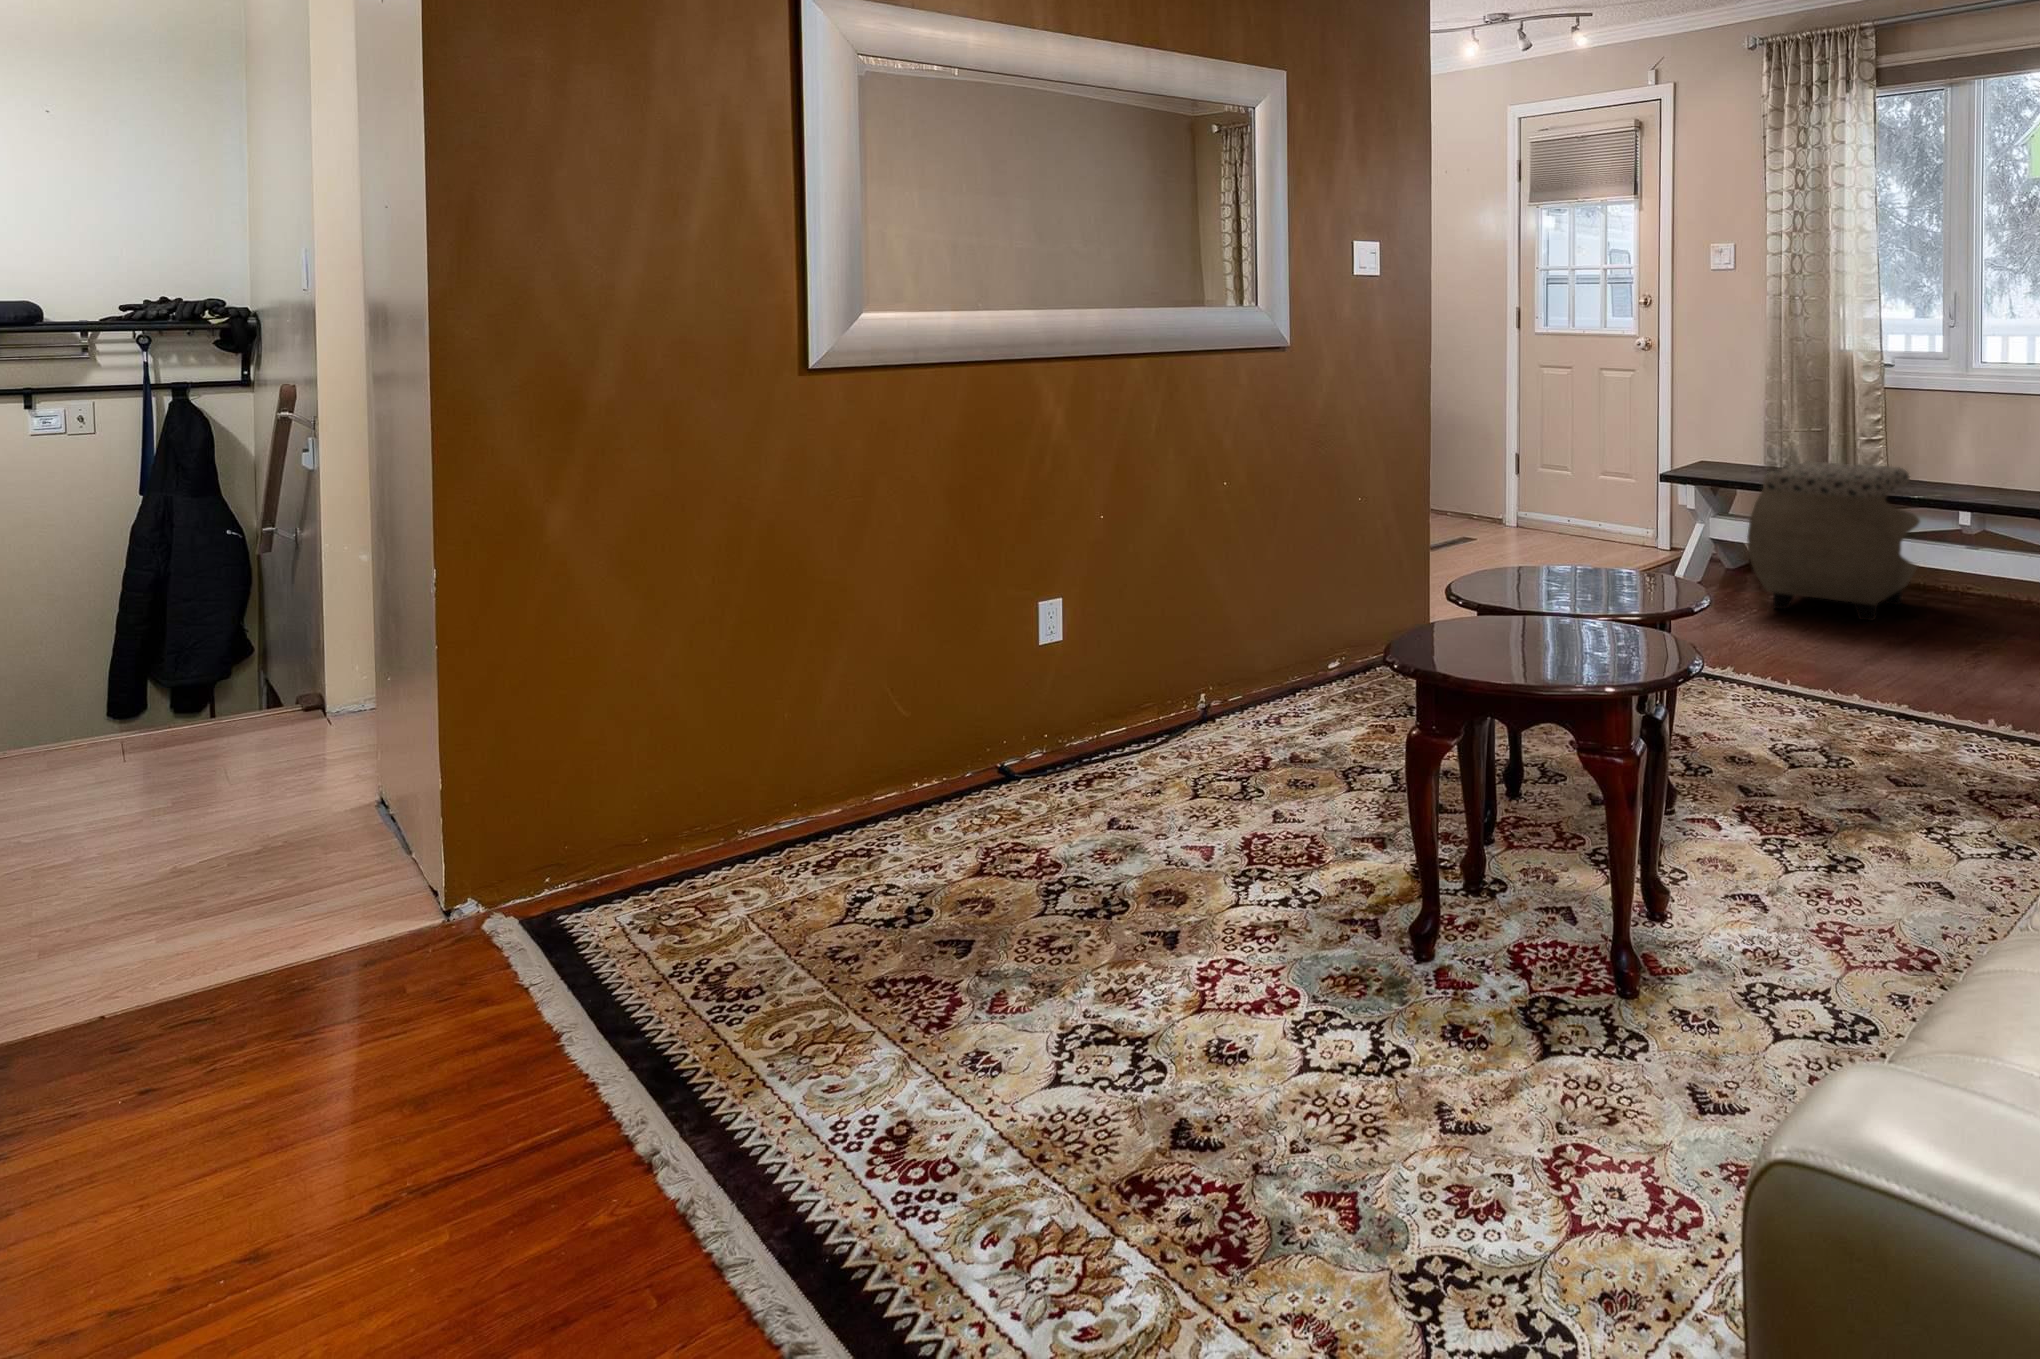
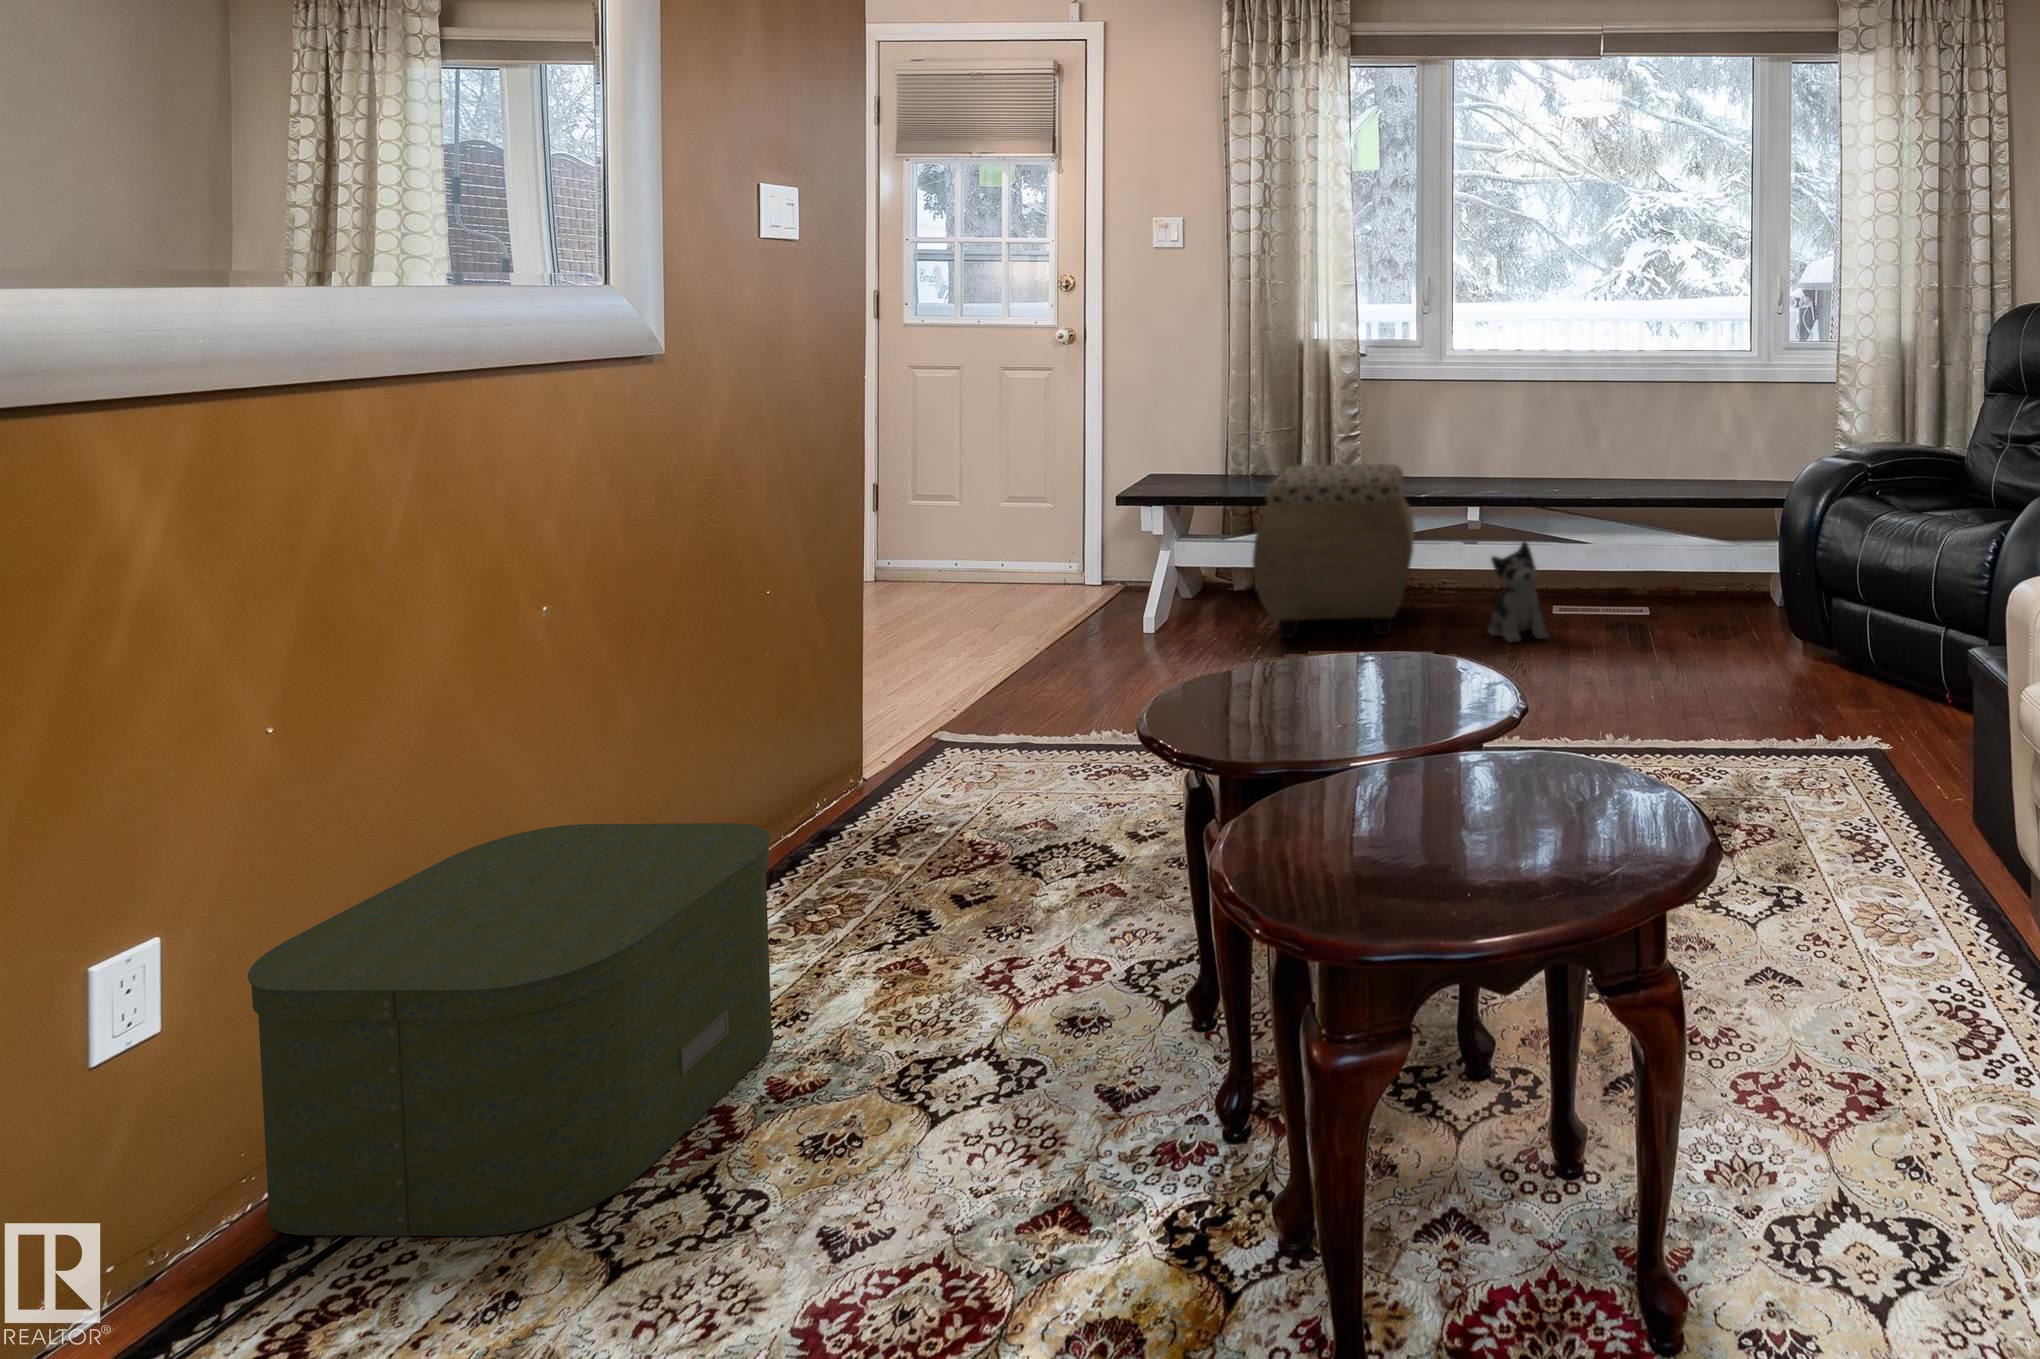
plush toy: none [1965,549,2029,647] -> present [1488,542,1549,642]
storage box: none [1094,601,1308,776] -> present [248,823,774,1236]

